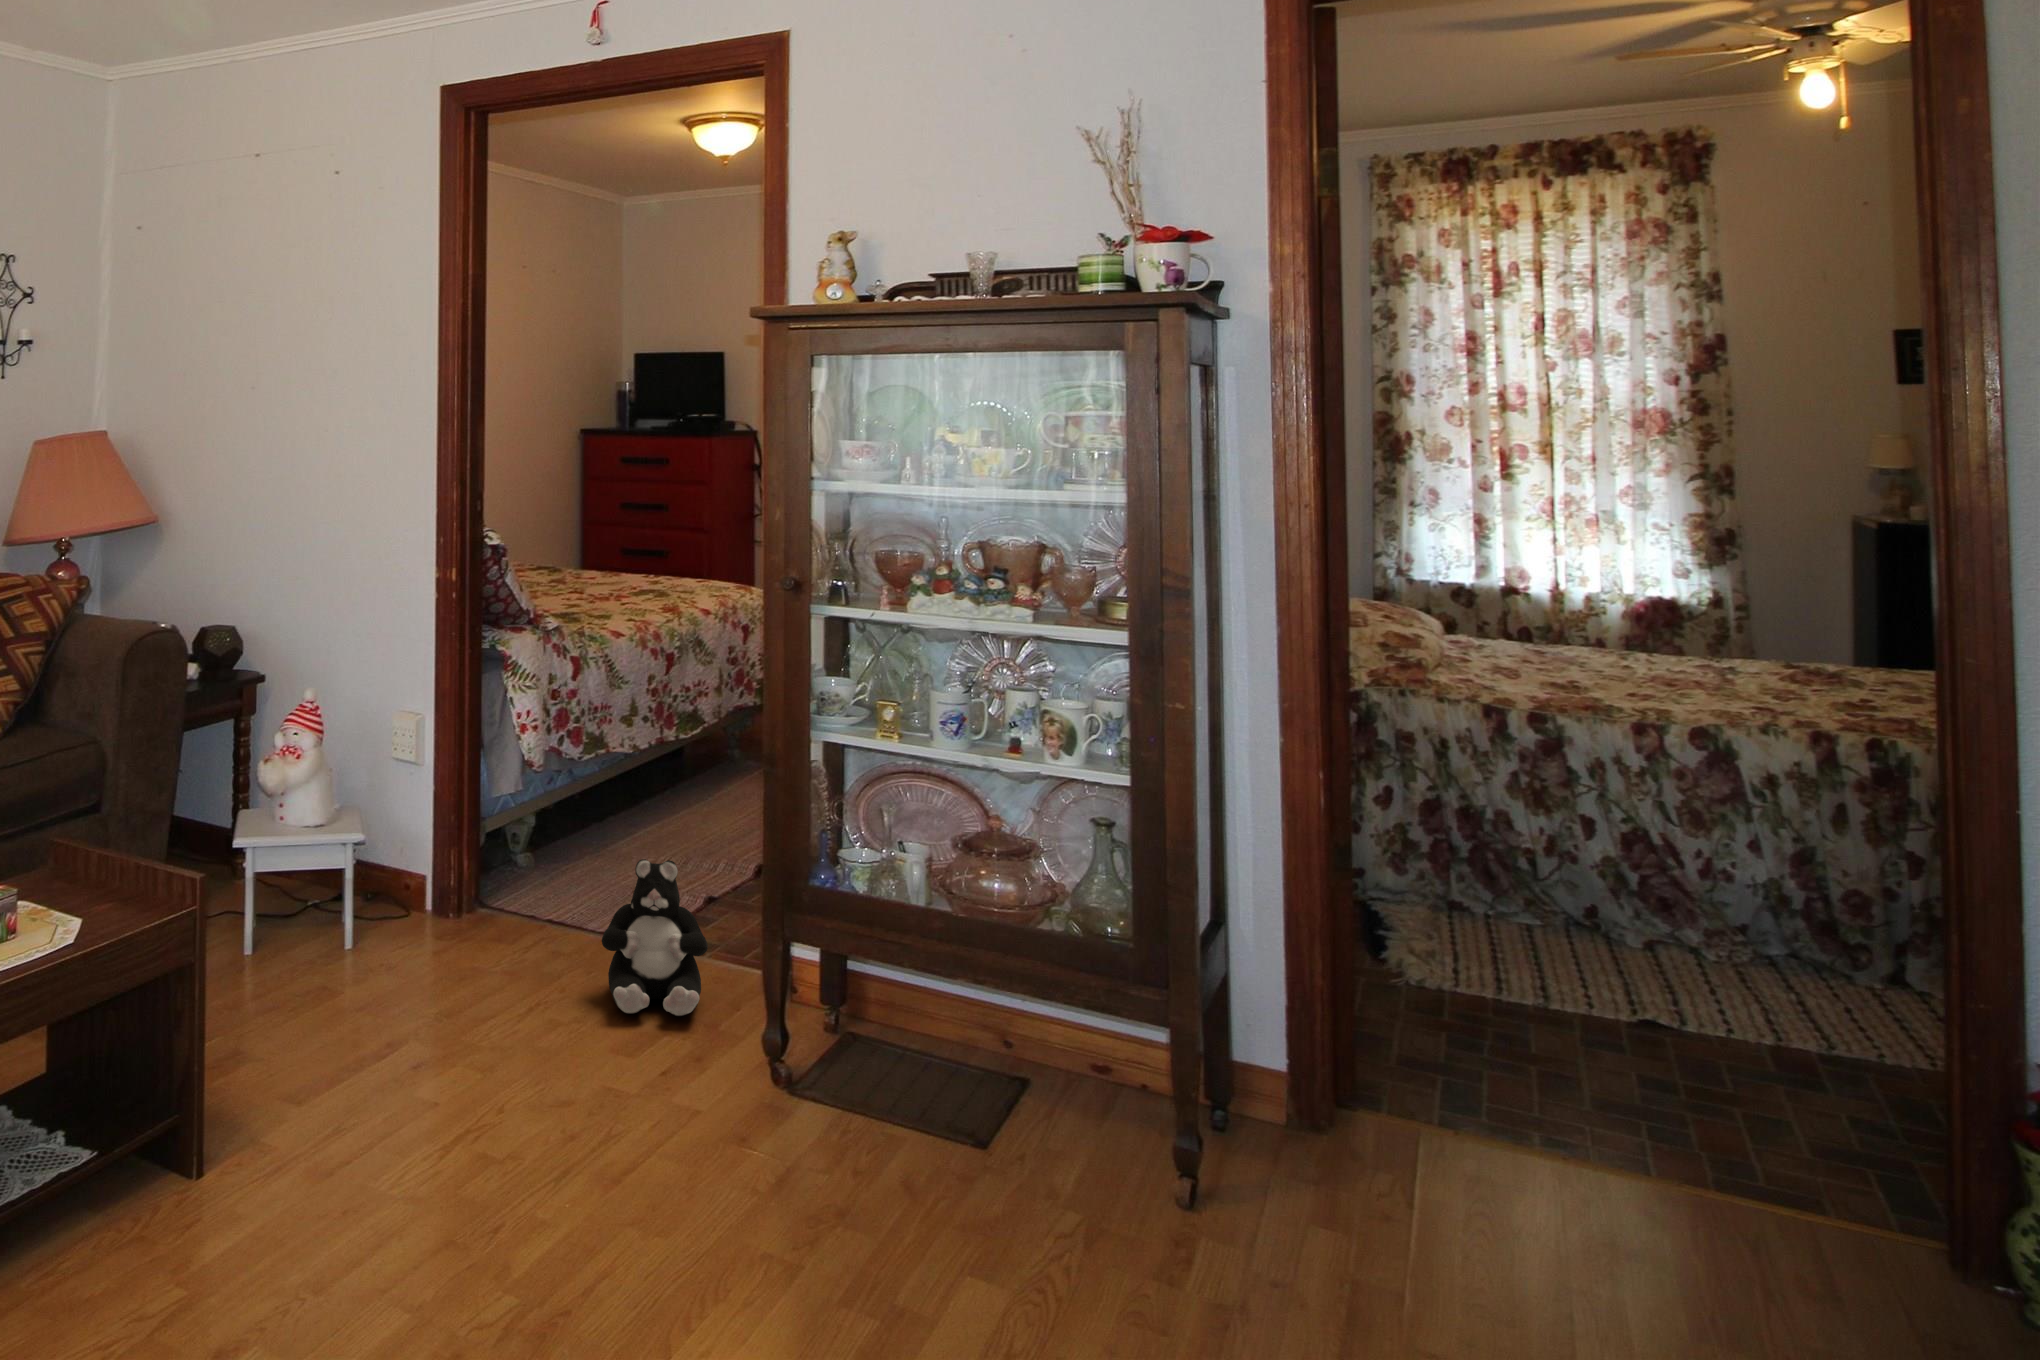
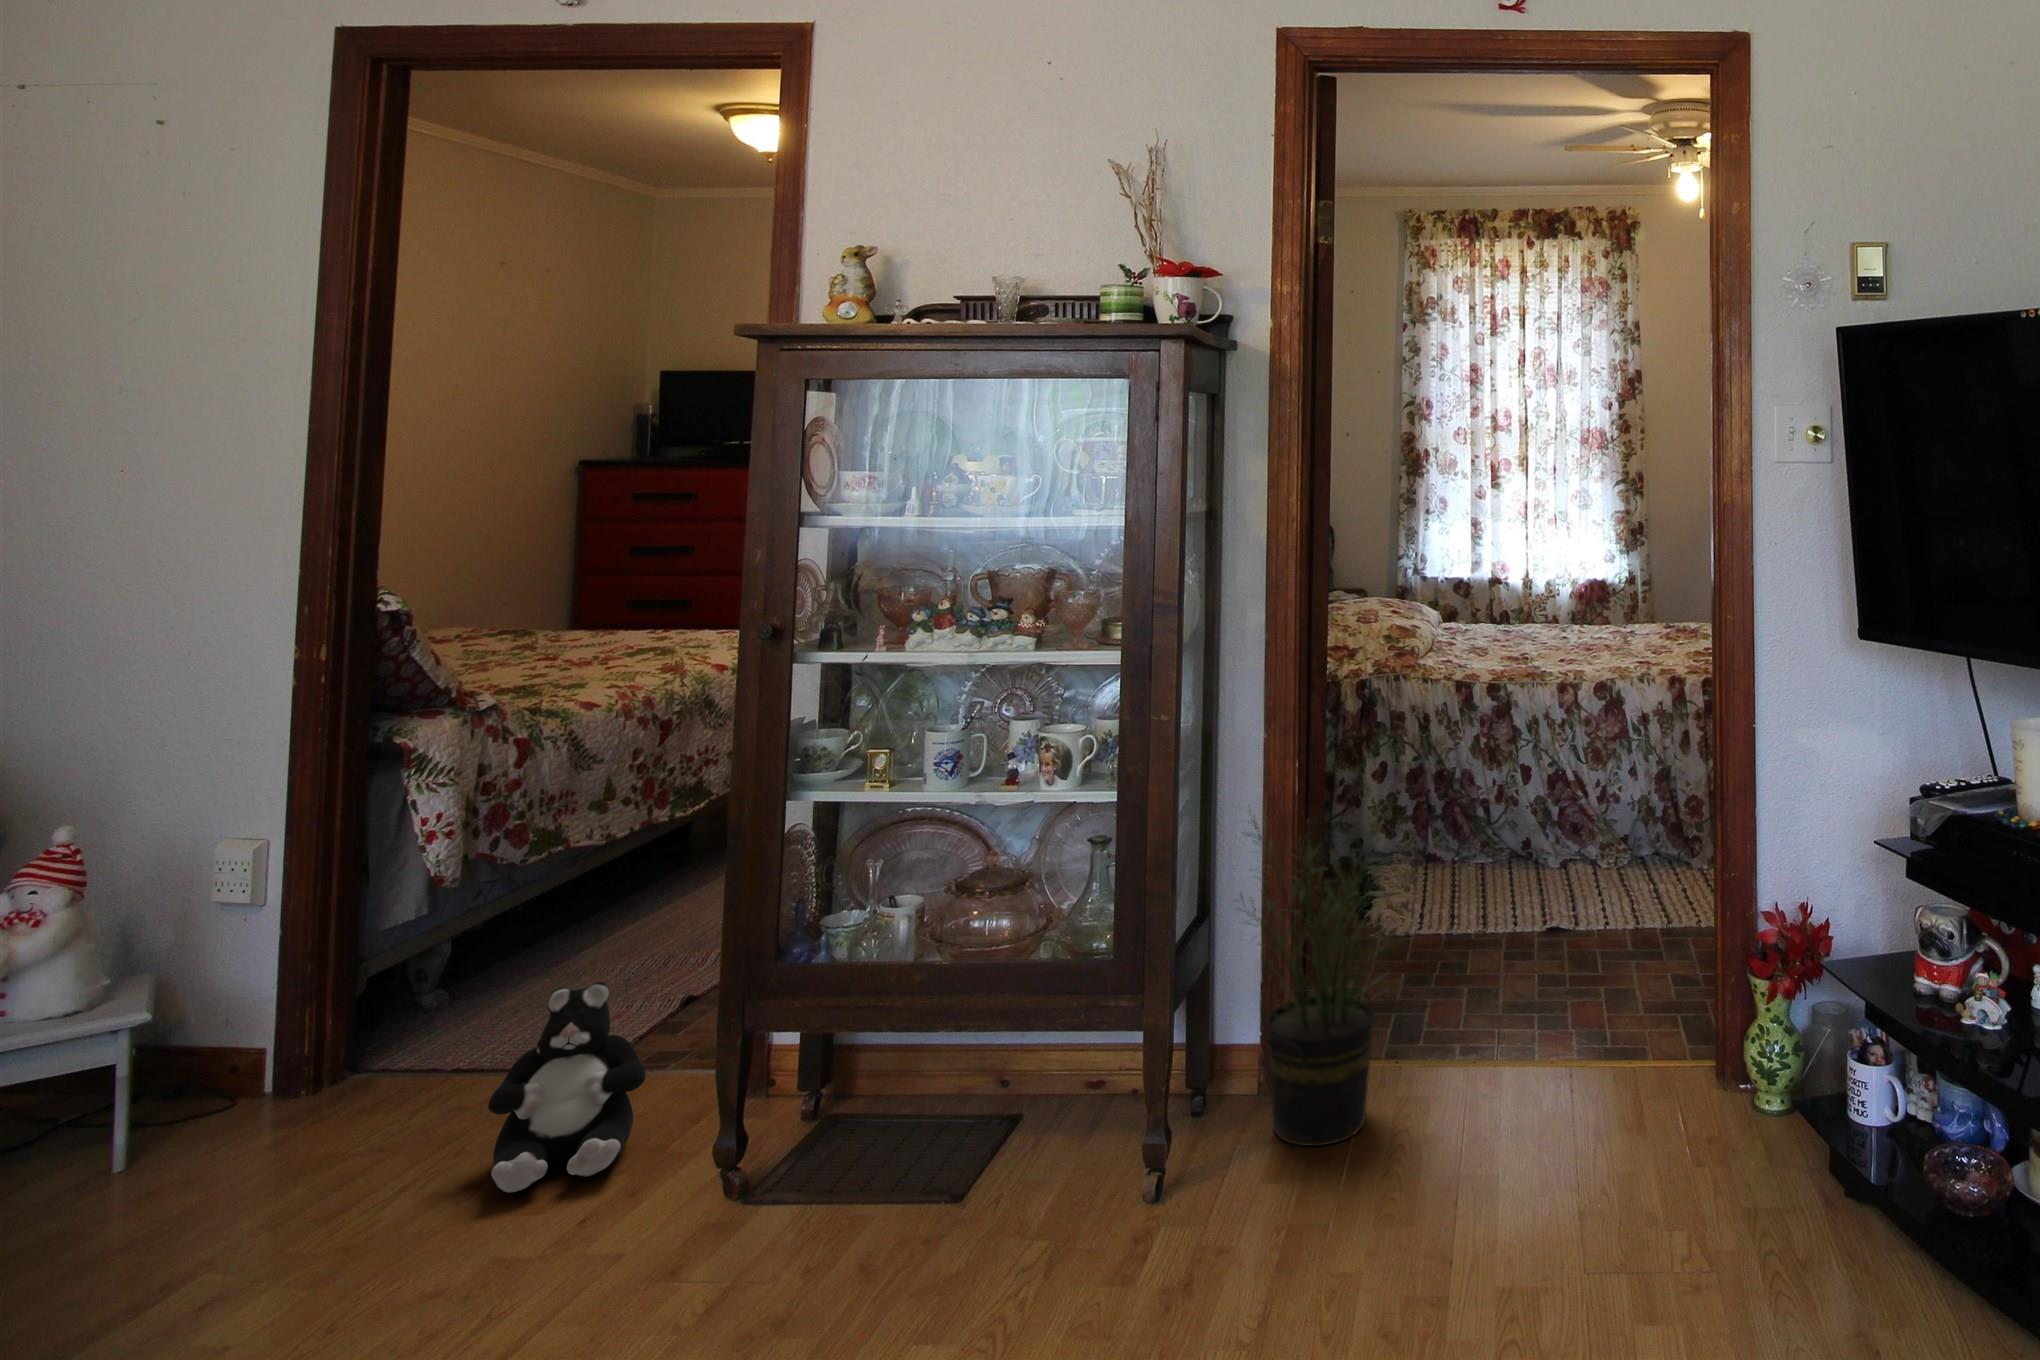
potted plant: none [1244,800,1478,1181] -> present [1237,800,1401,1146]

